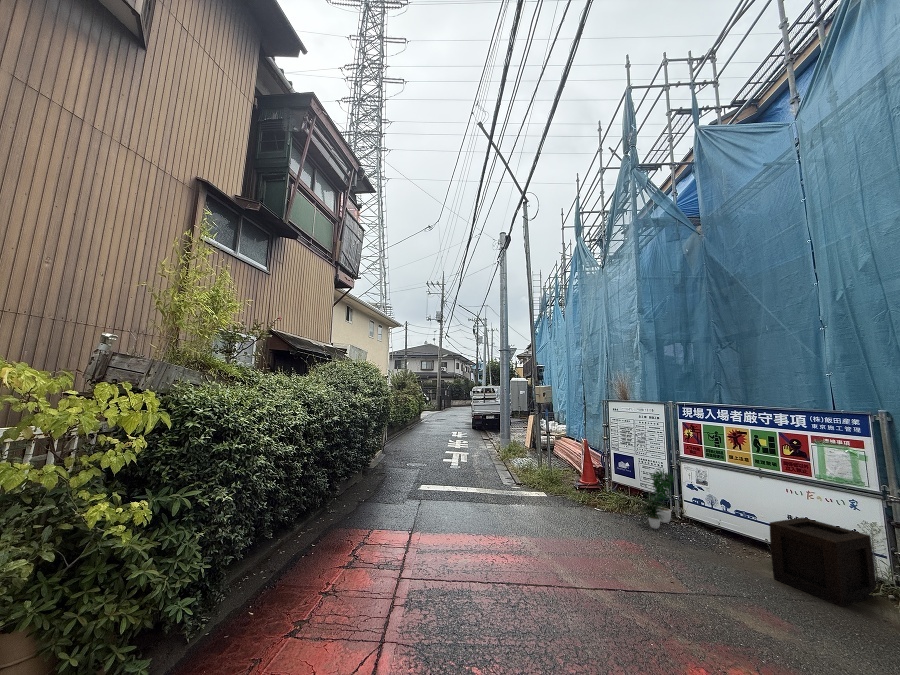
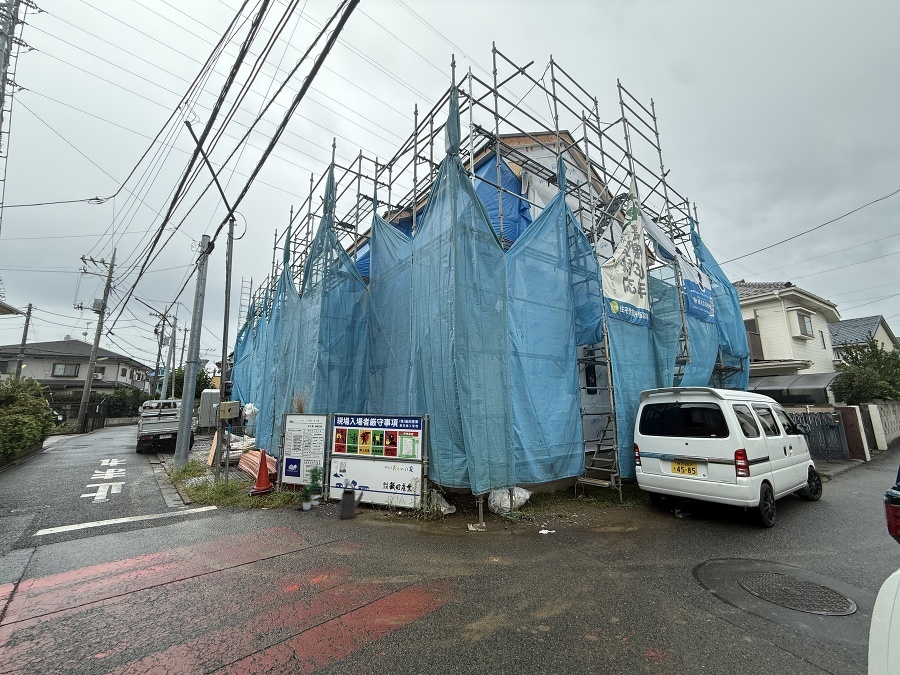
watering can: none [710,507,752,561] -> present [338,484,363,519]
wooden crate: present [769,518,876,607] -> none [368,483,416,528]

